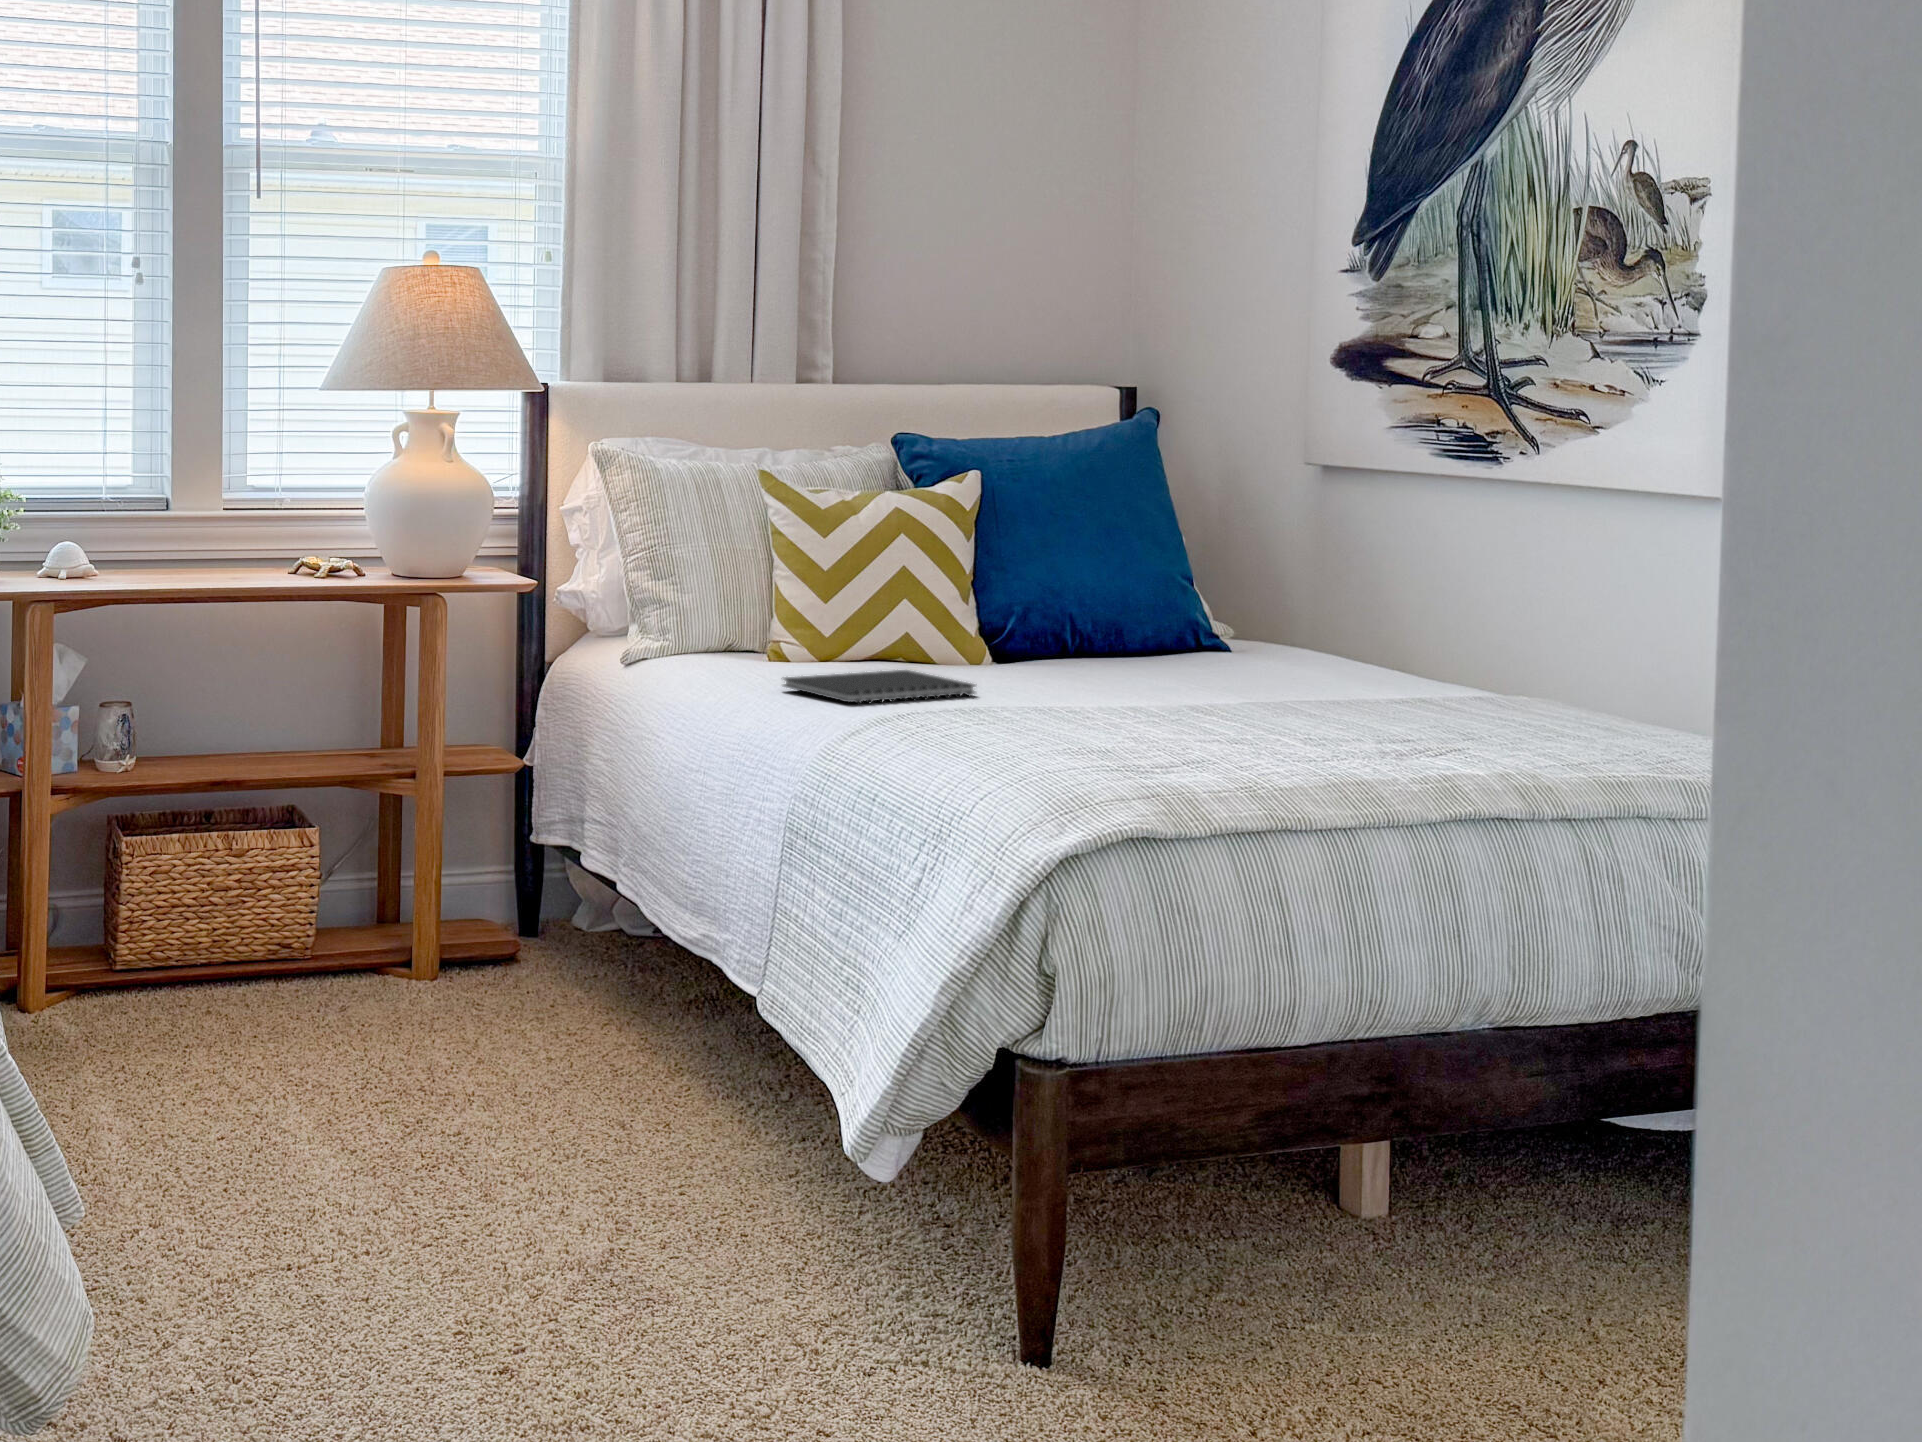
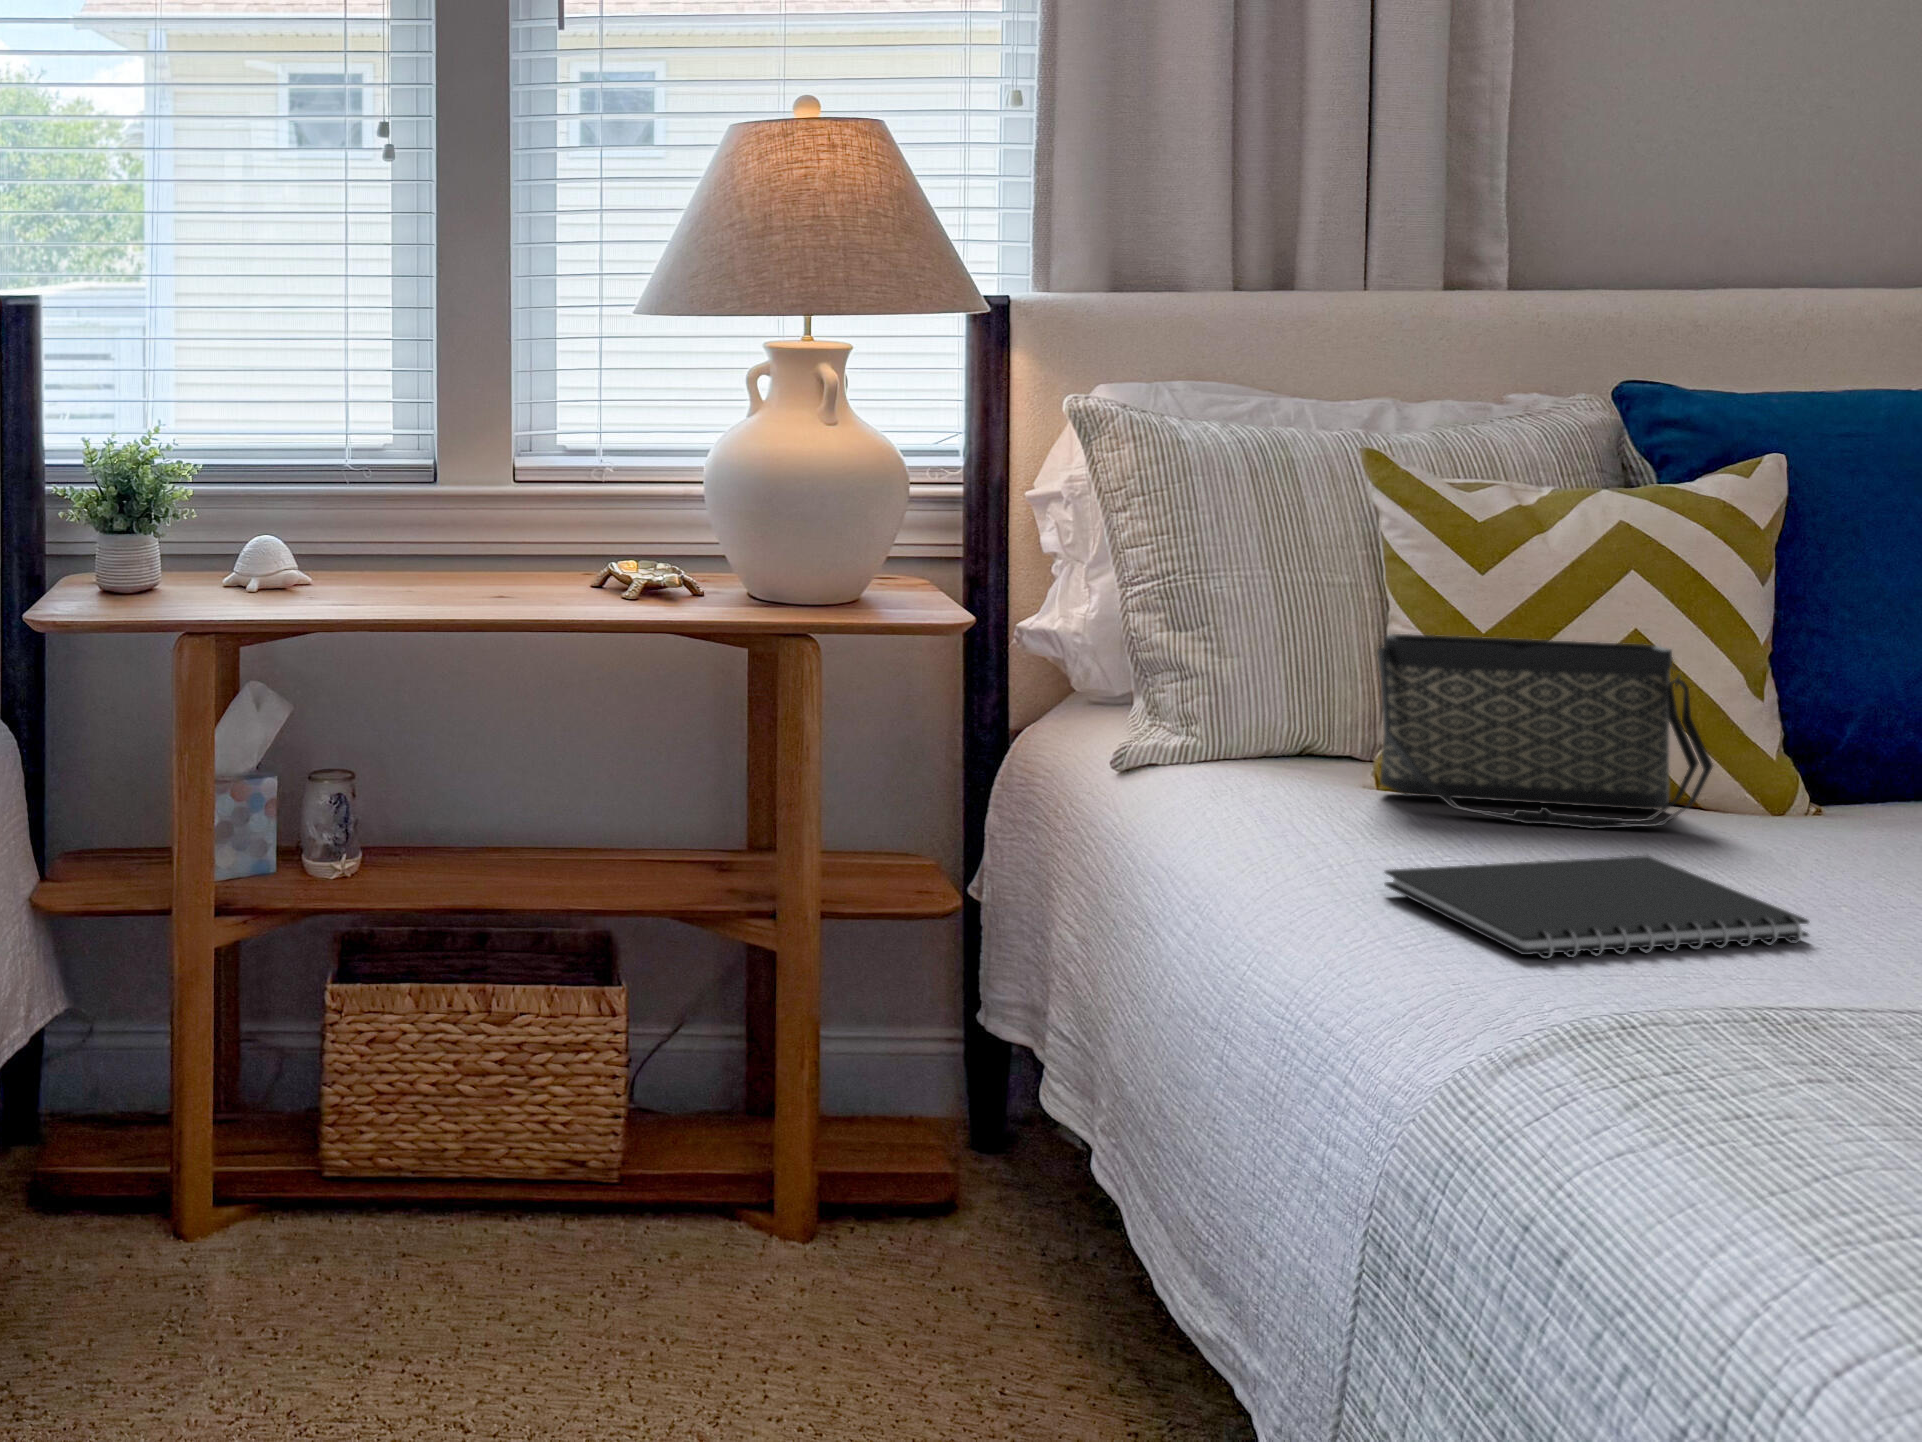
handbag: none [772,571,940,669] -> present [1377,634,1713,829]

